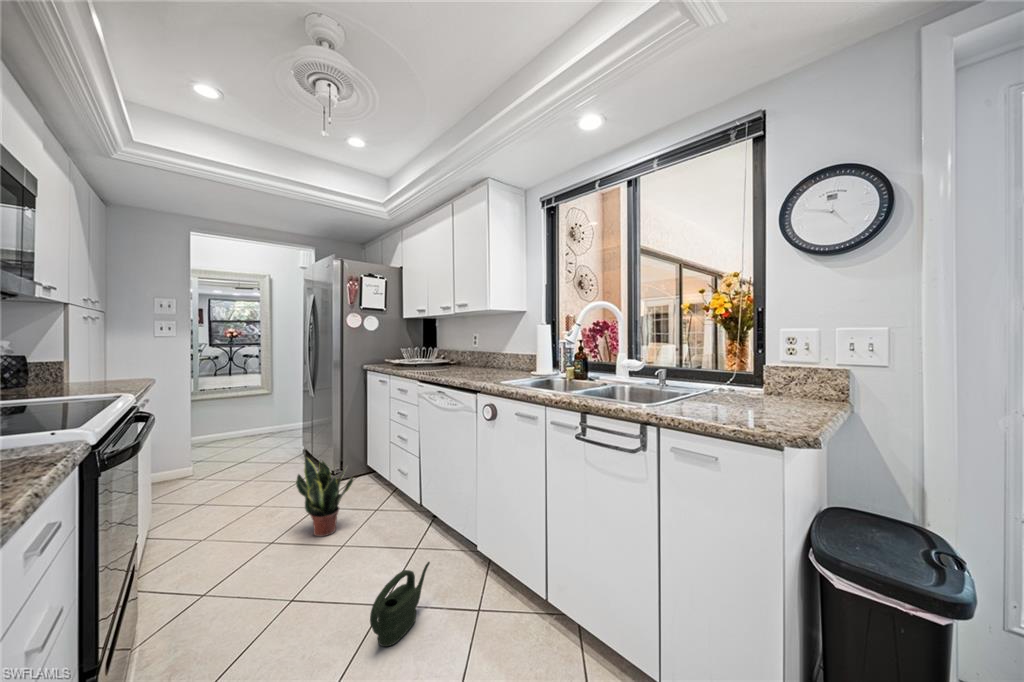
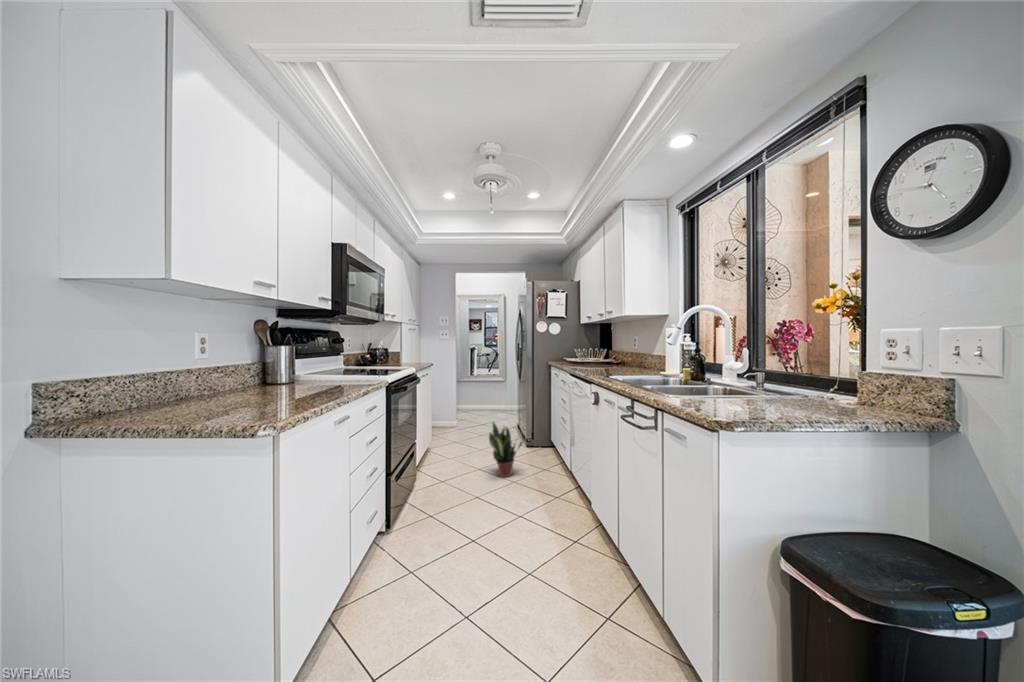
watering can: present [370,562,430,646] -> none [490,501,542,545]

